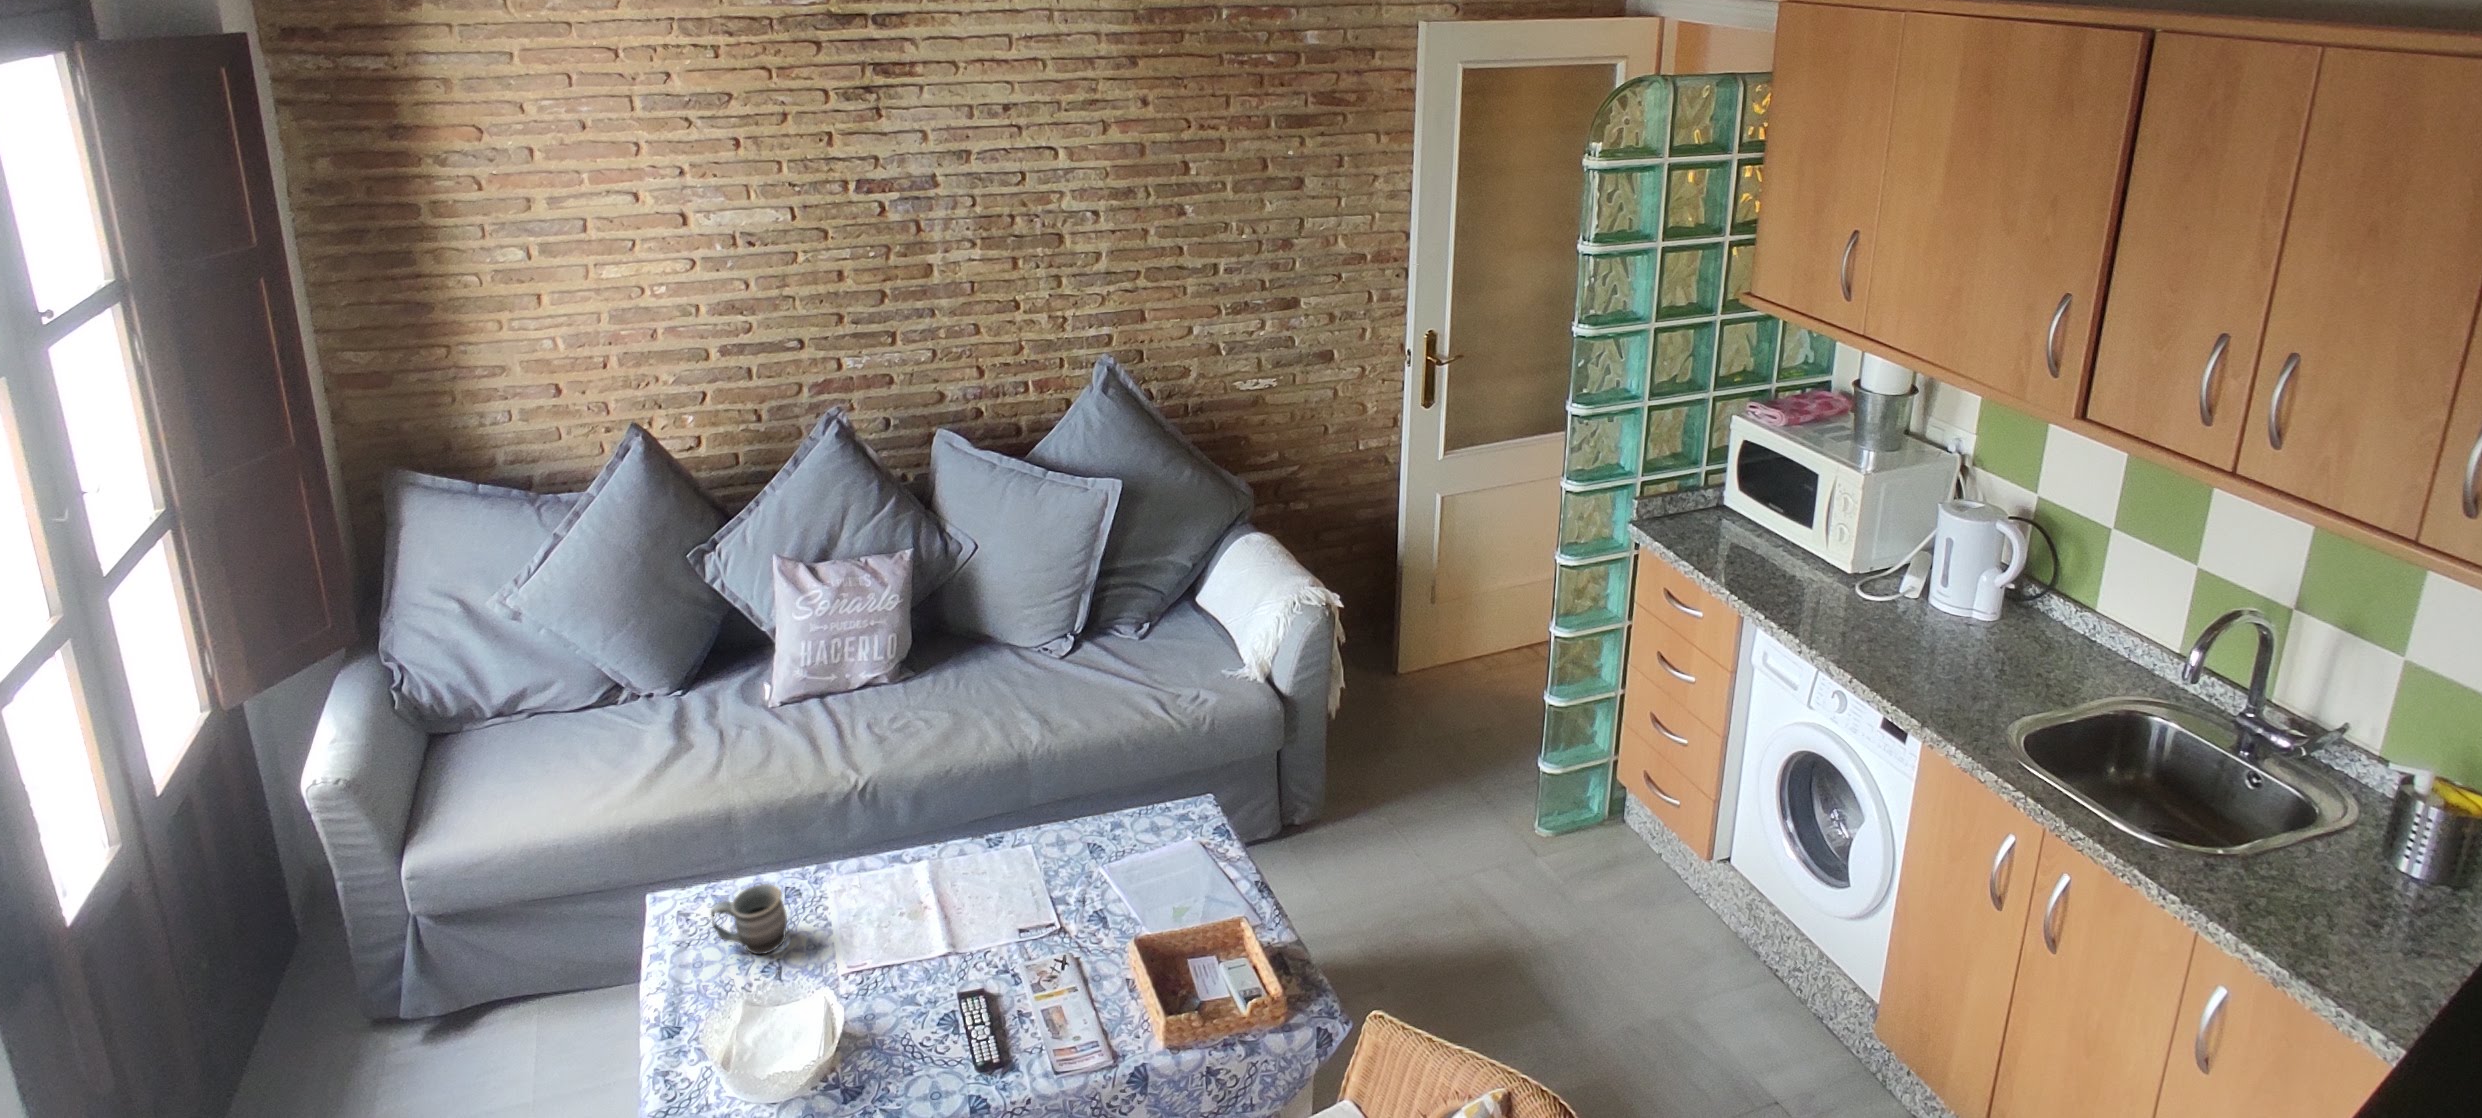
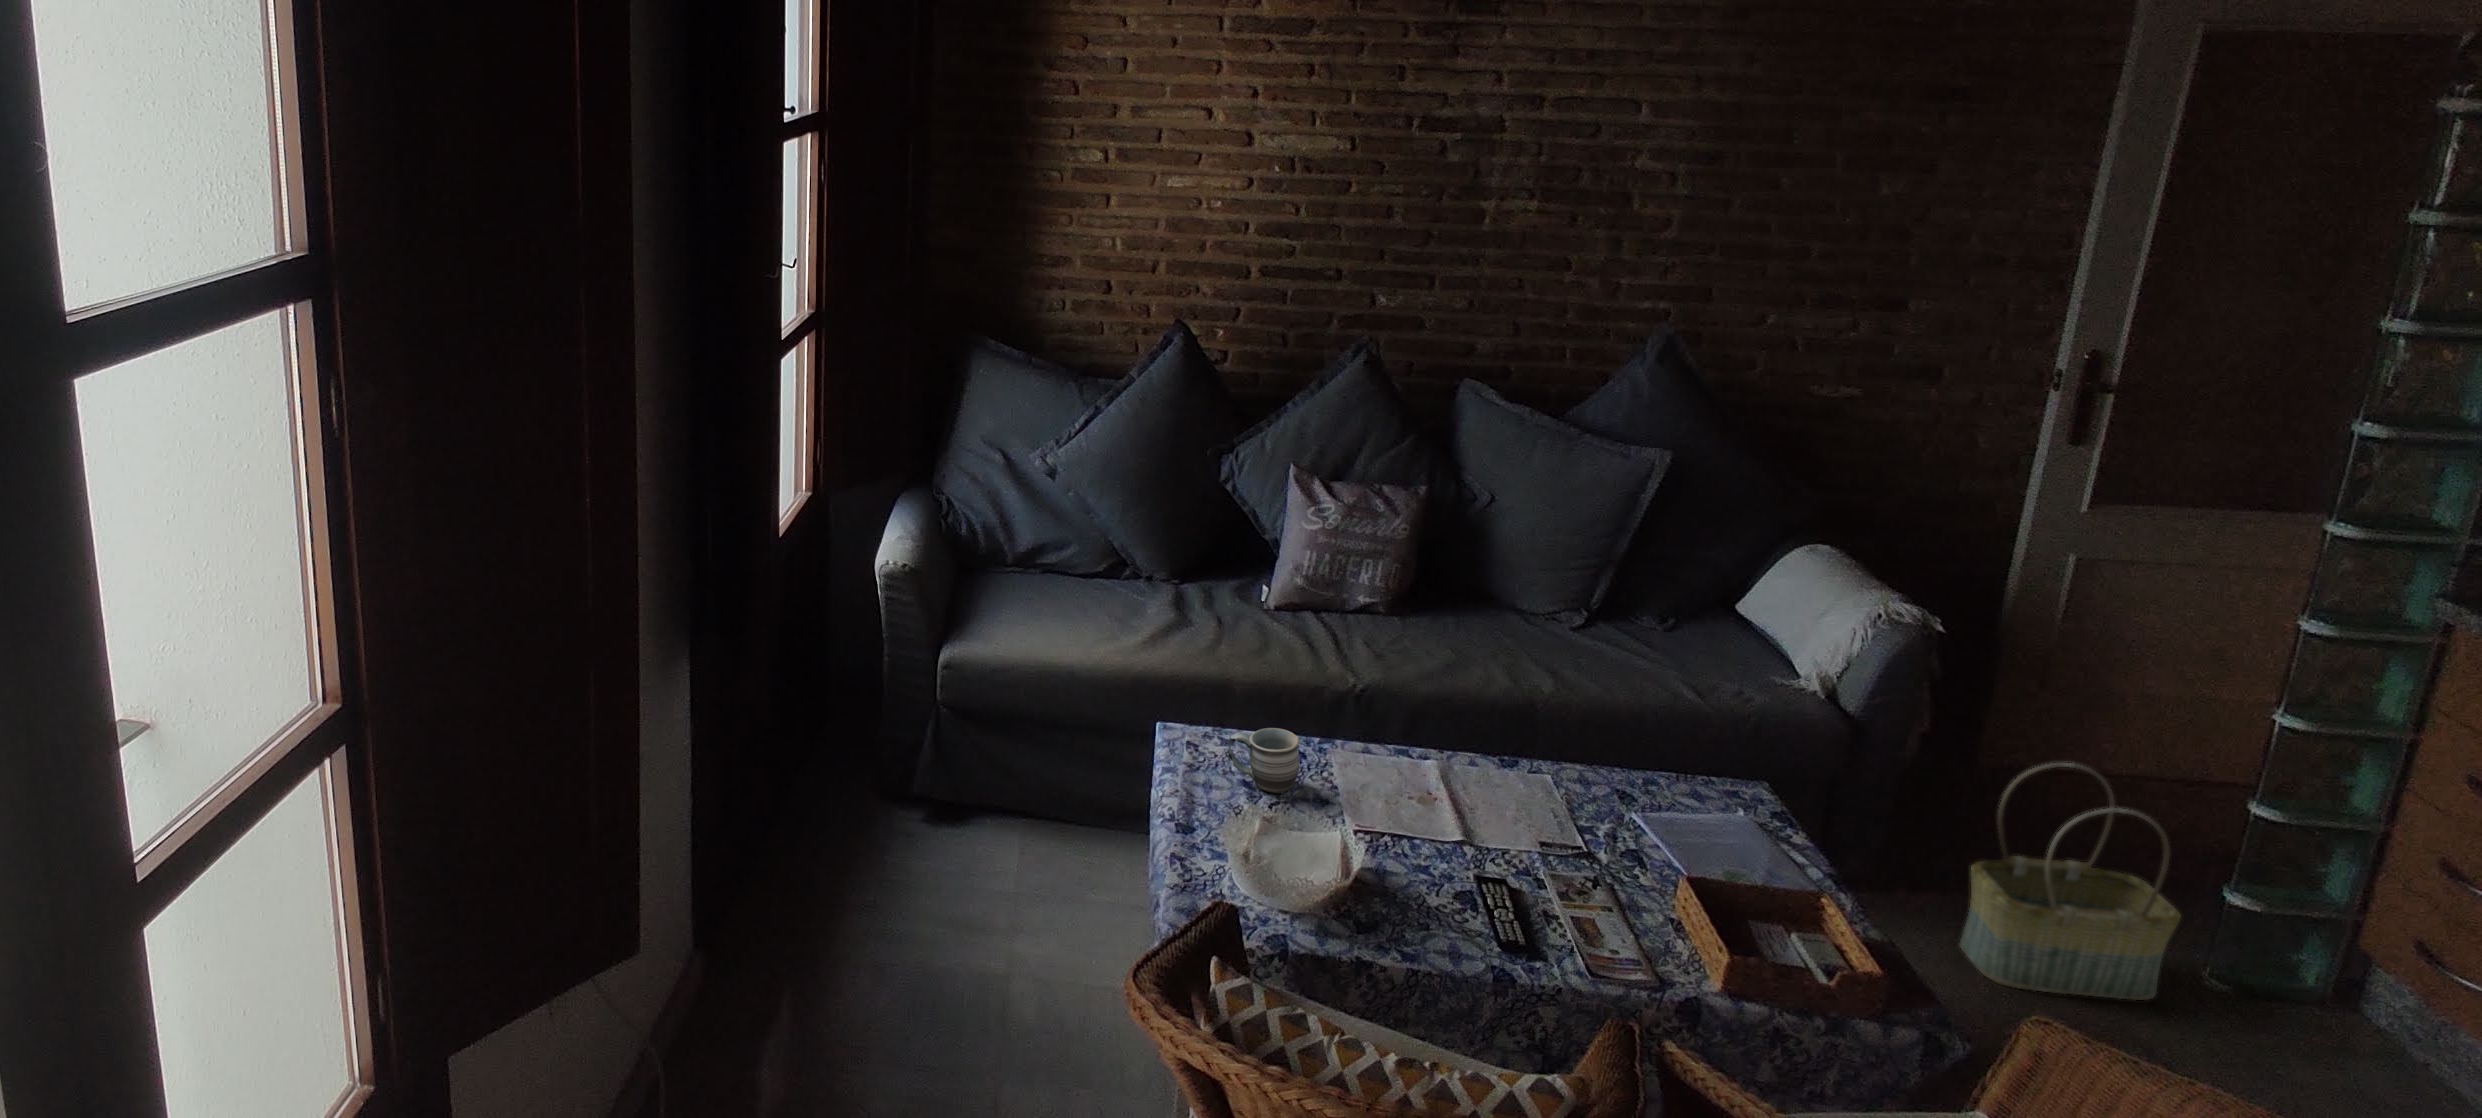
basket: none [1379,695,1517,889] -> present [1960,763,2181,1000]

